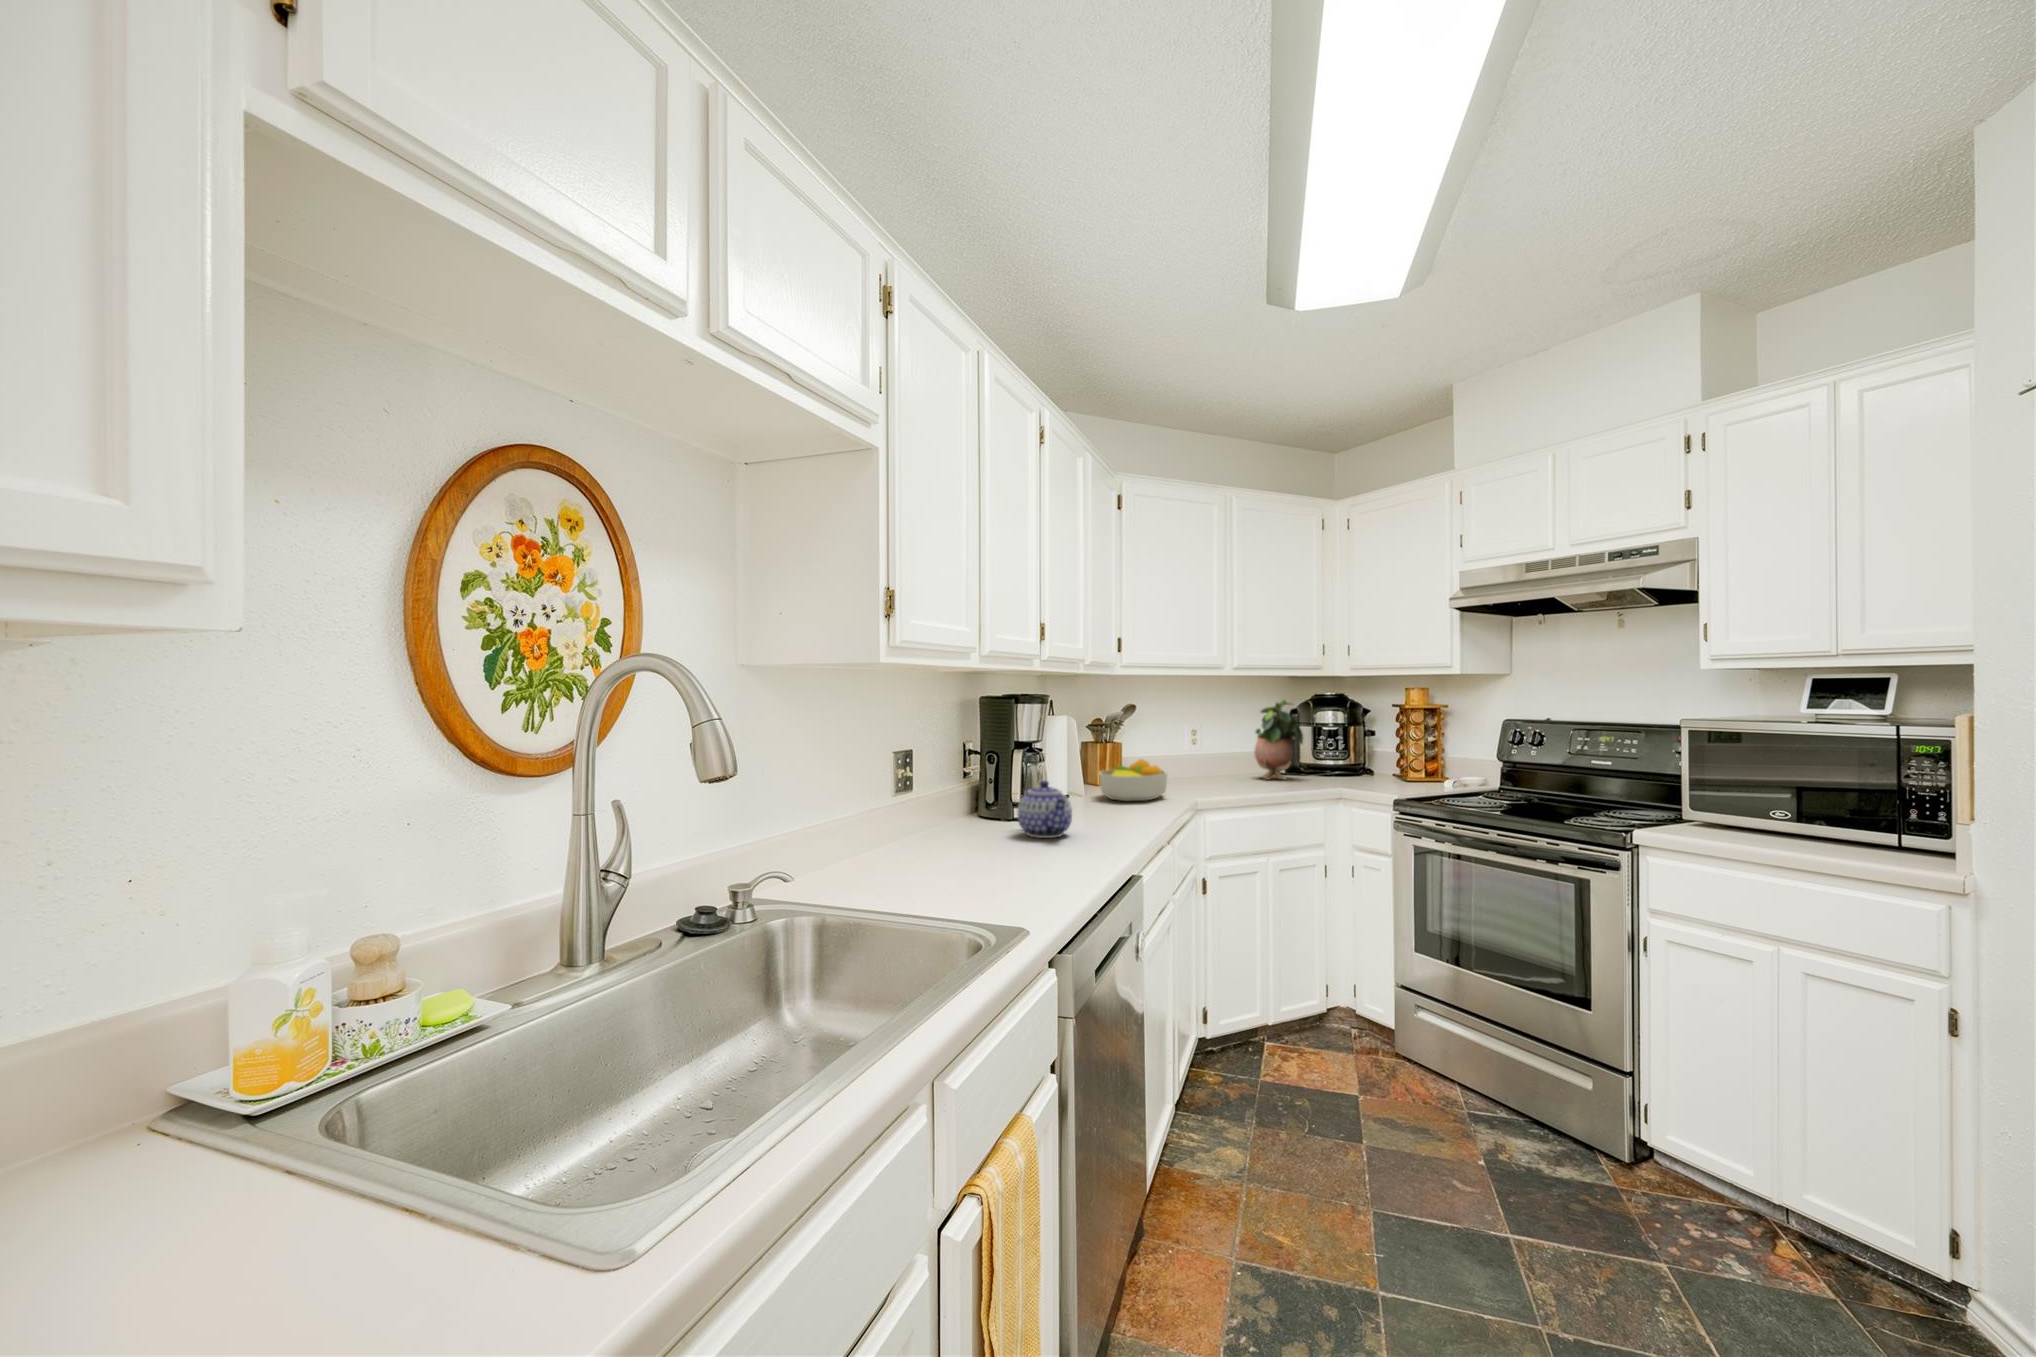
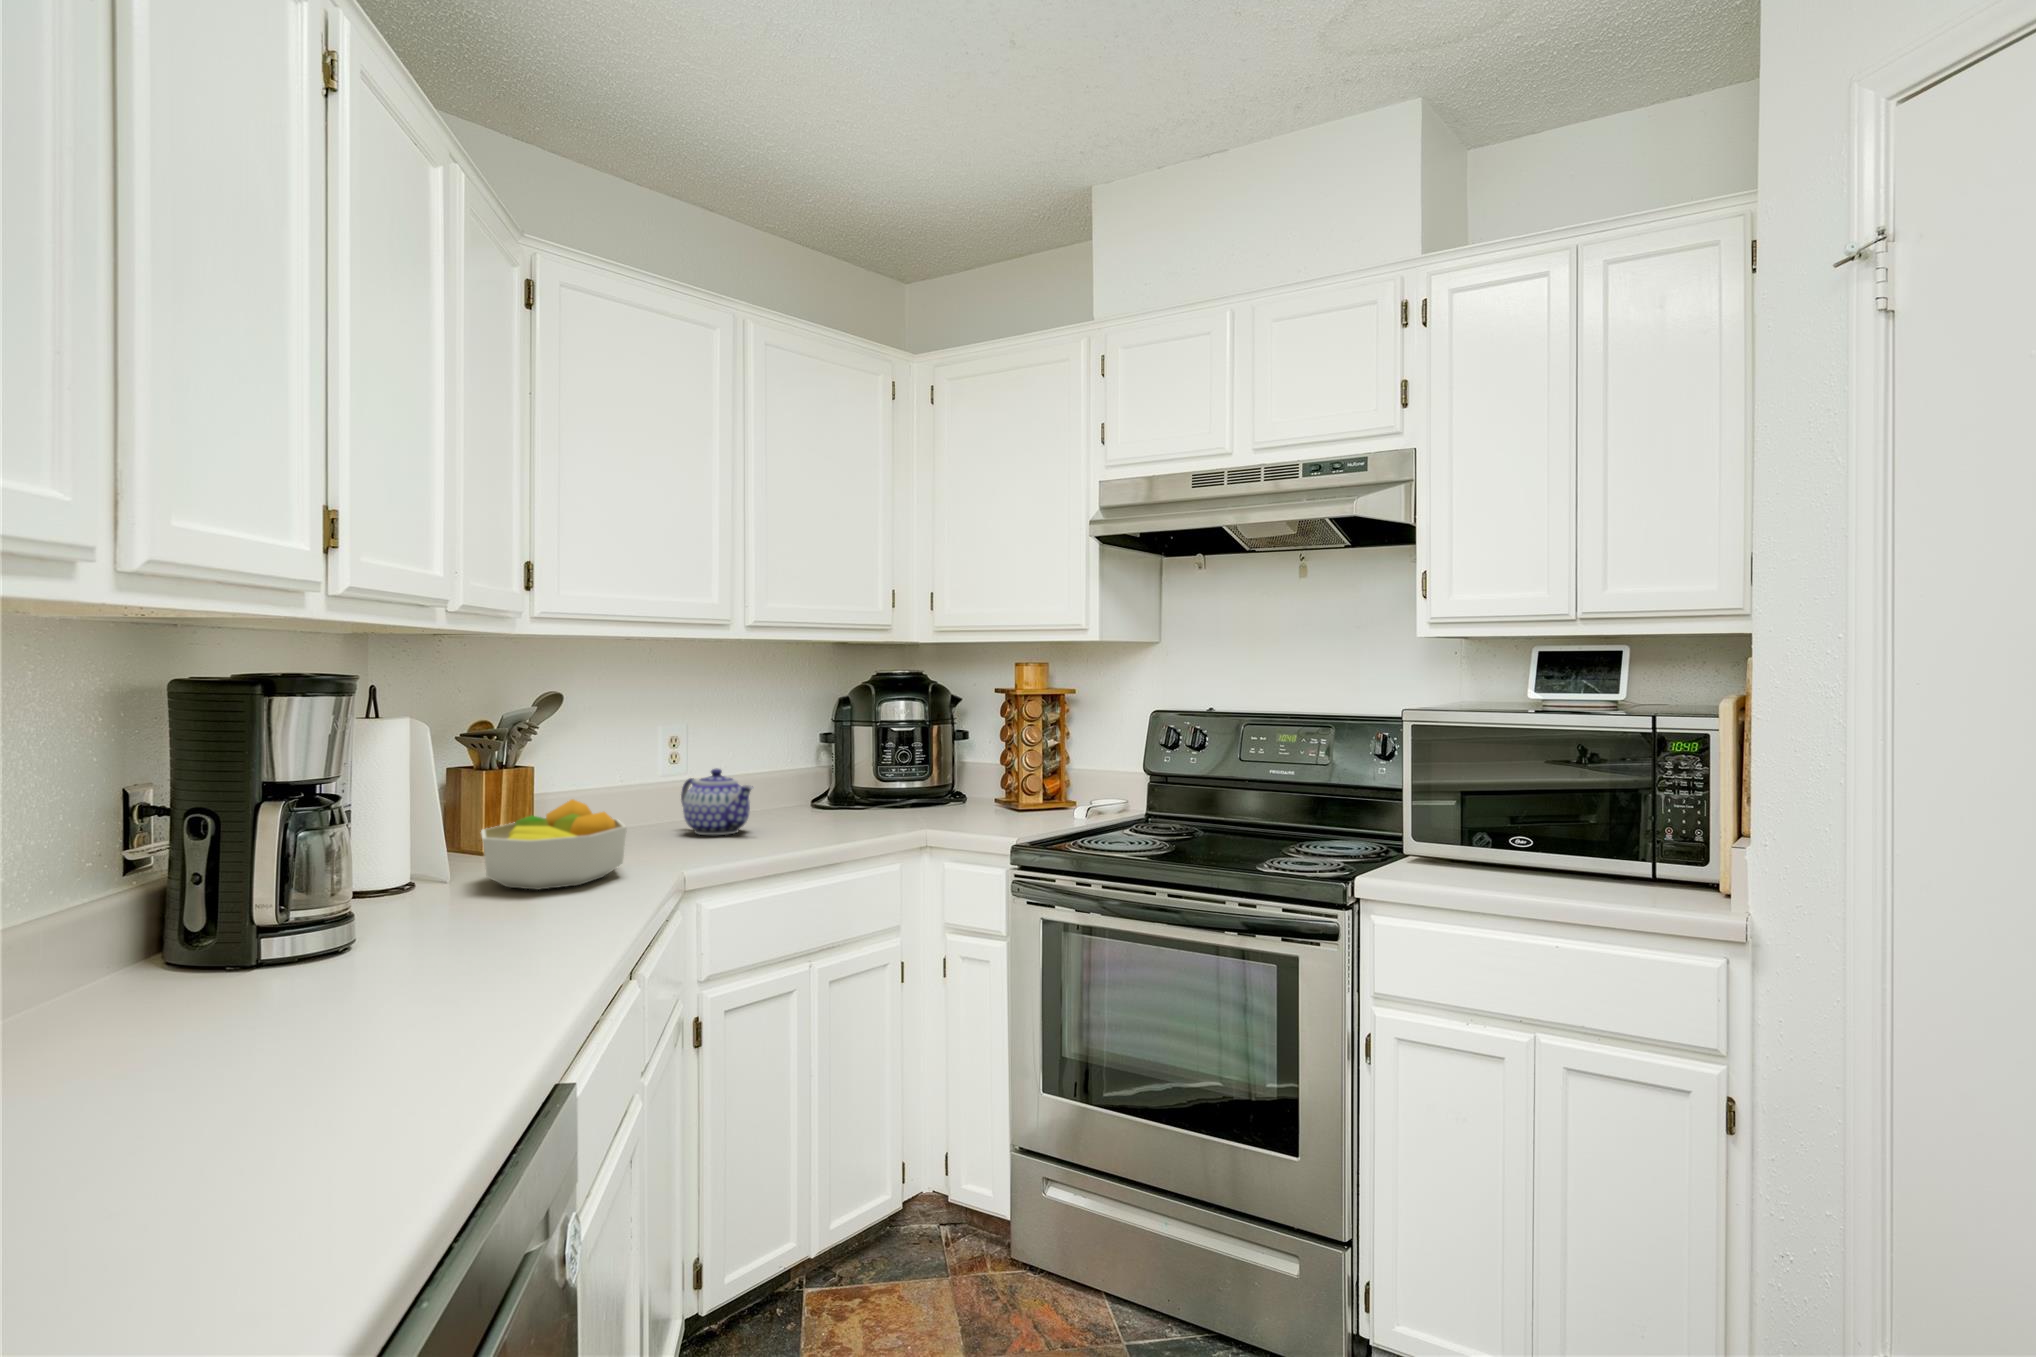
potted plant: present [1255,700,1303,780] -> none [782,680,863,821]
teapot: present [1017,781,1072,838] -> present [681,769,753,835]

